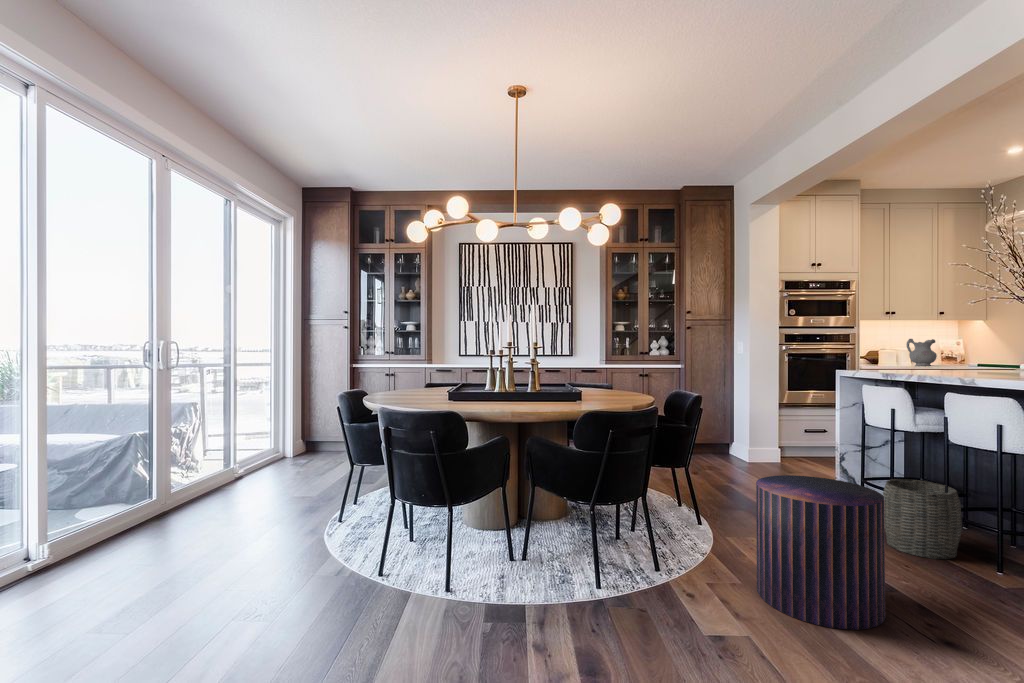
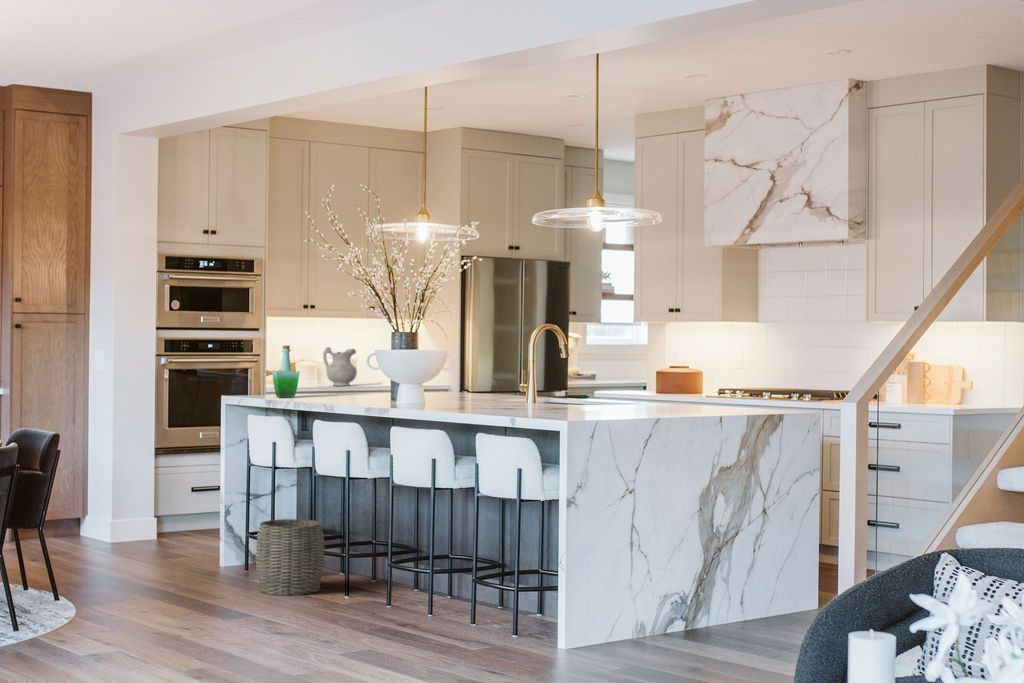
bottle: none [877,332,905,372] -> present [272,346,300,398]
pouf: present [756,475,885,630] -> none [125,512,239,640]

